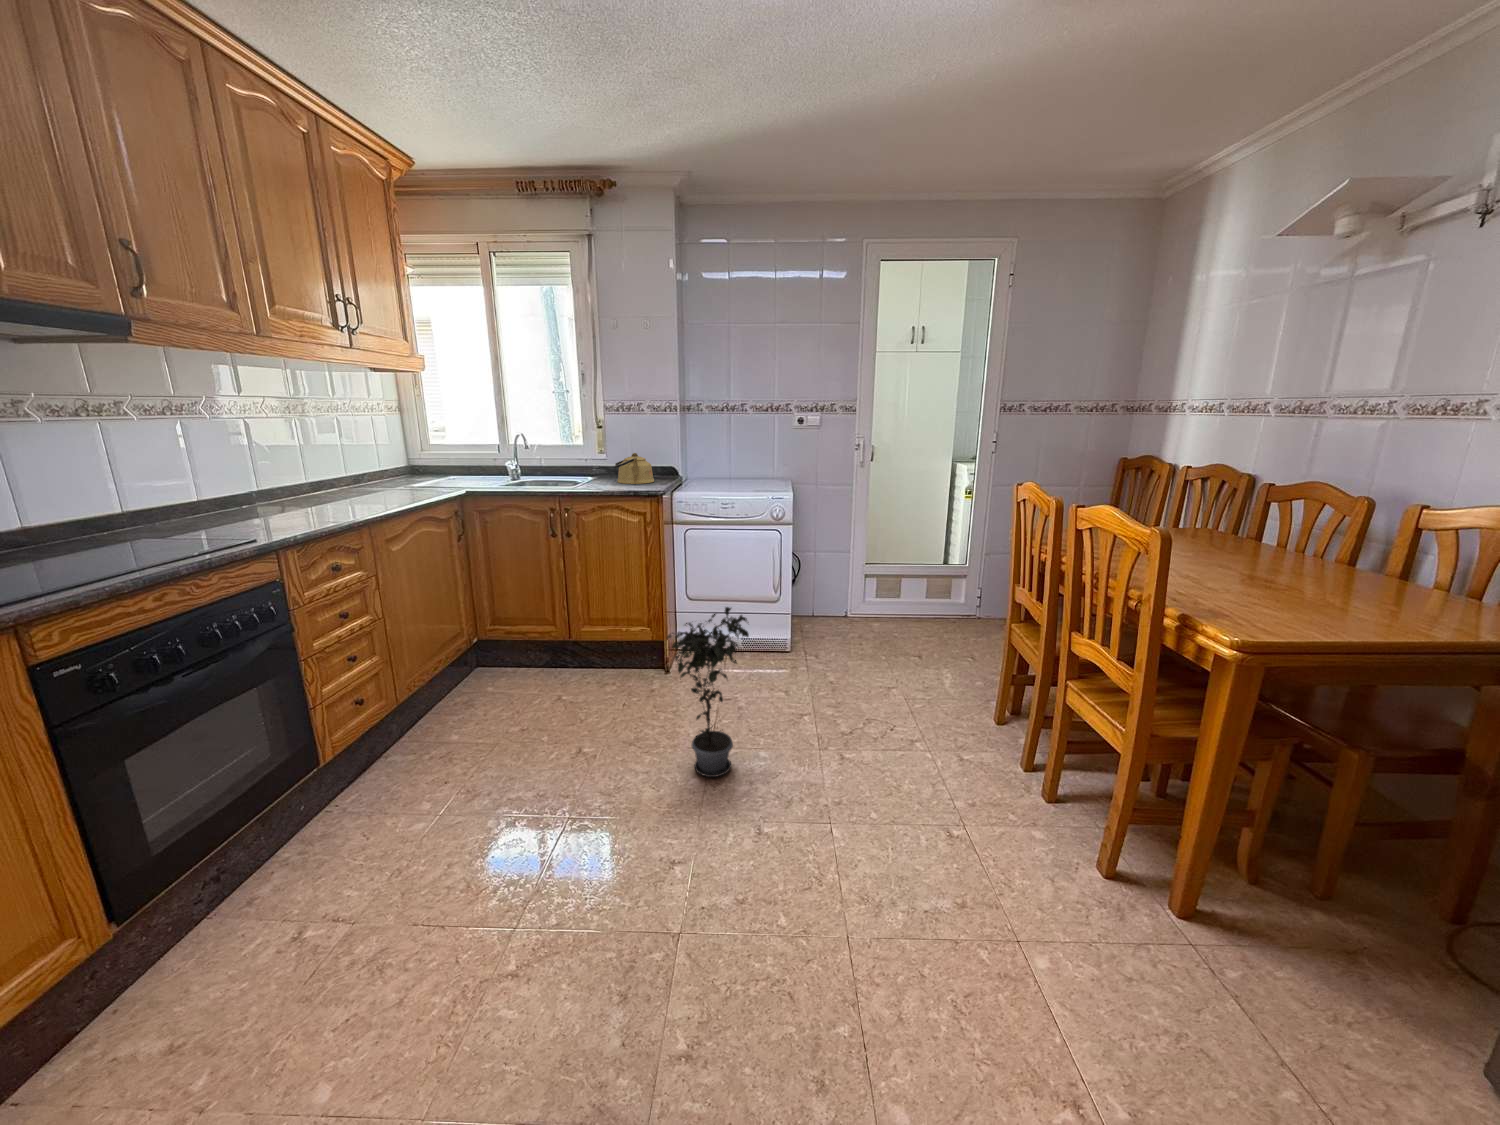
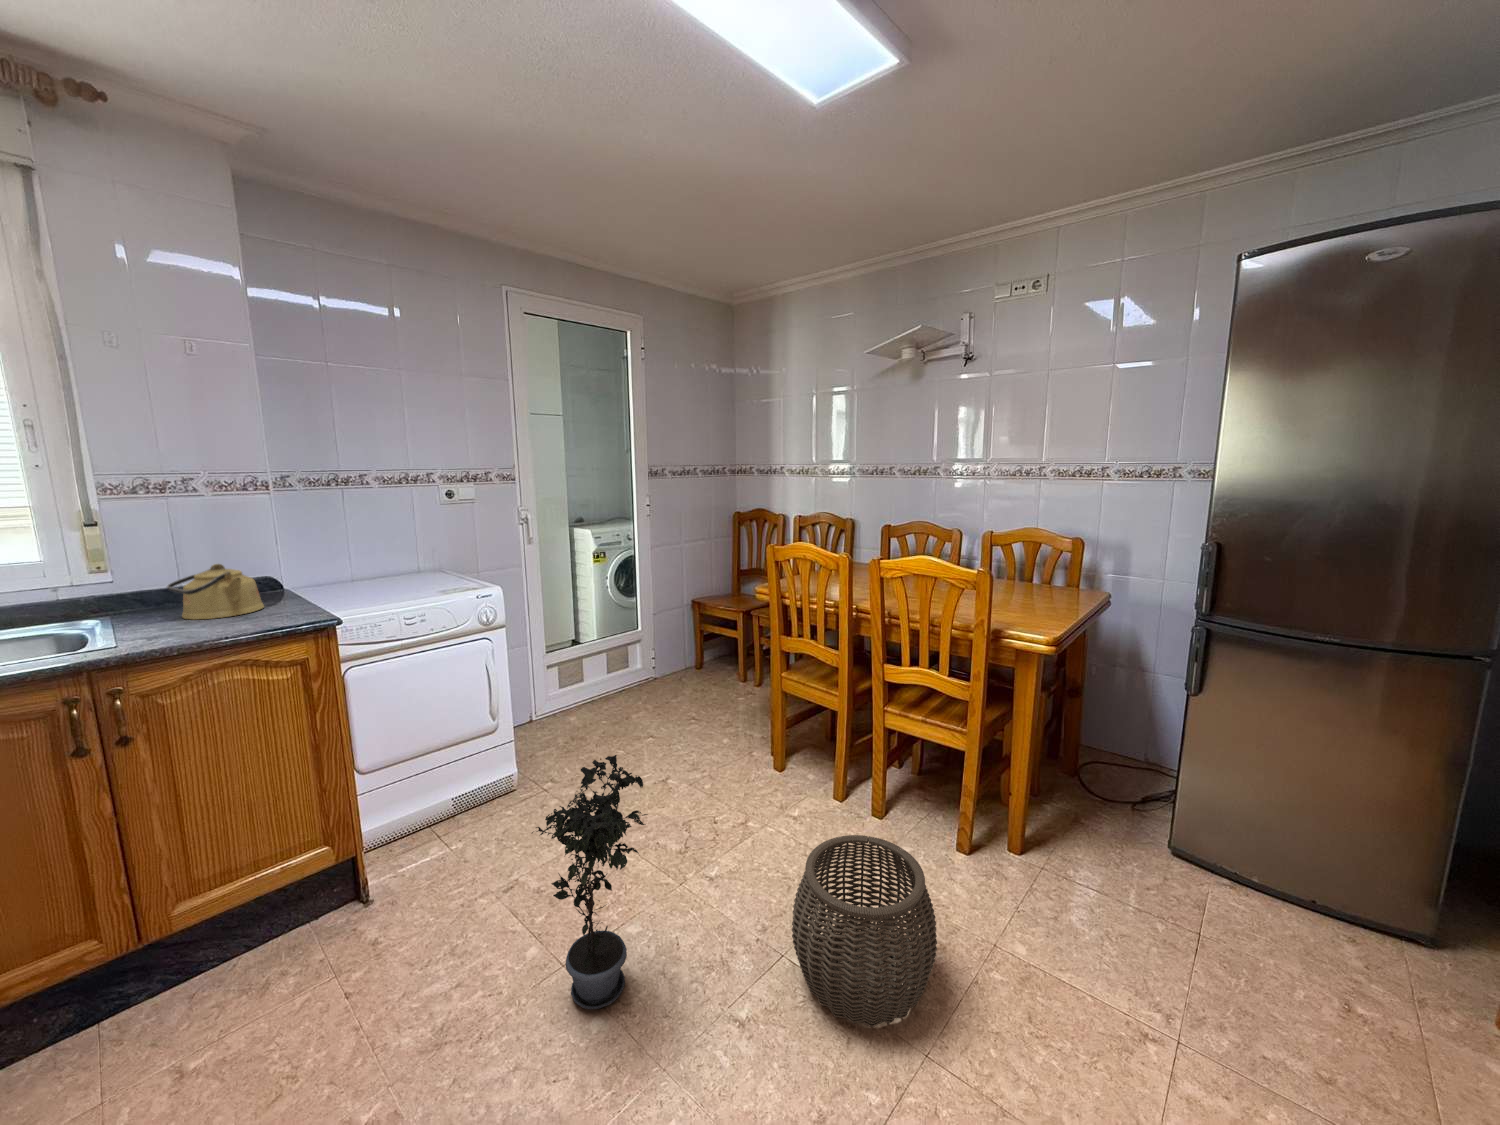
woven basket: none [804,745,940,911] -> present [792,835,937,1027]

